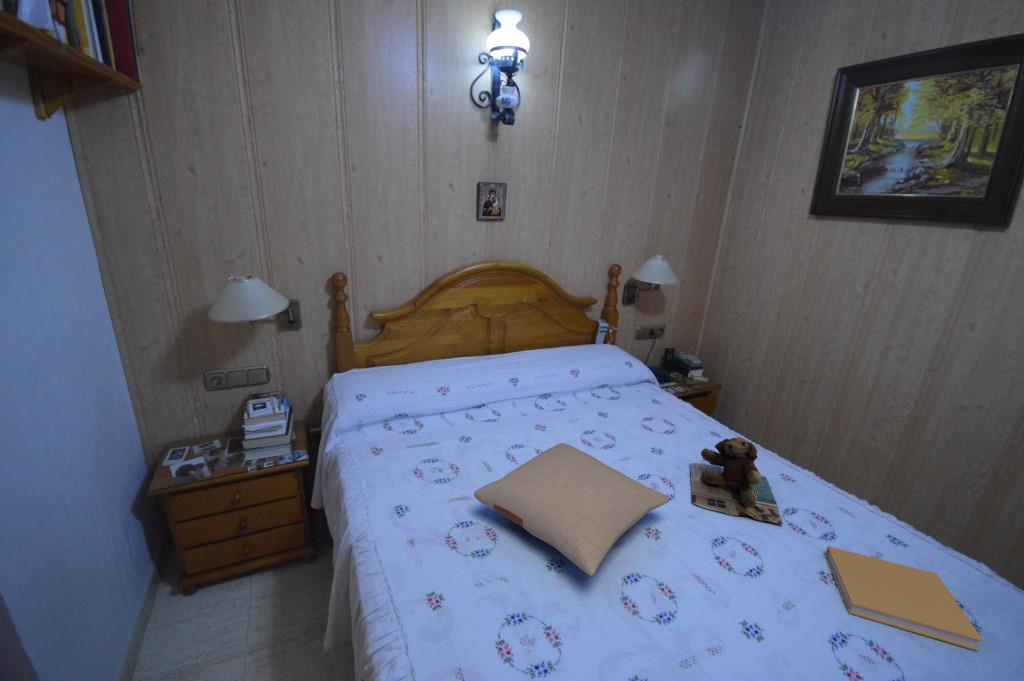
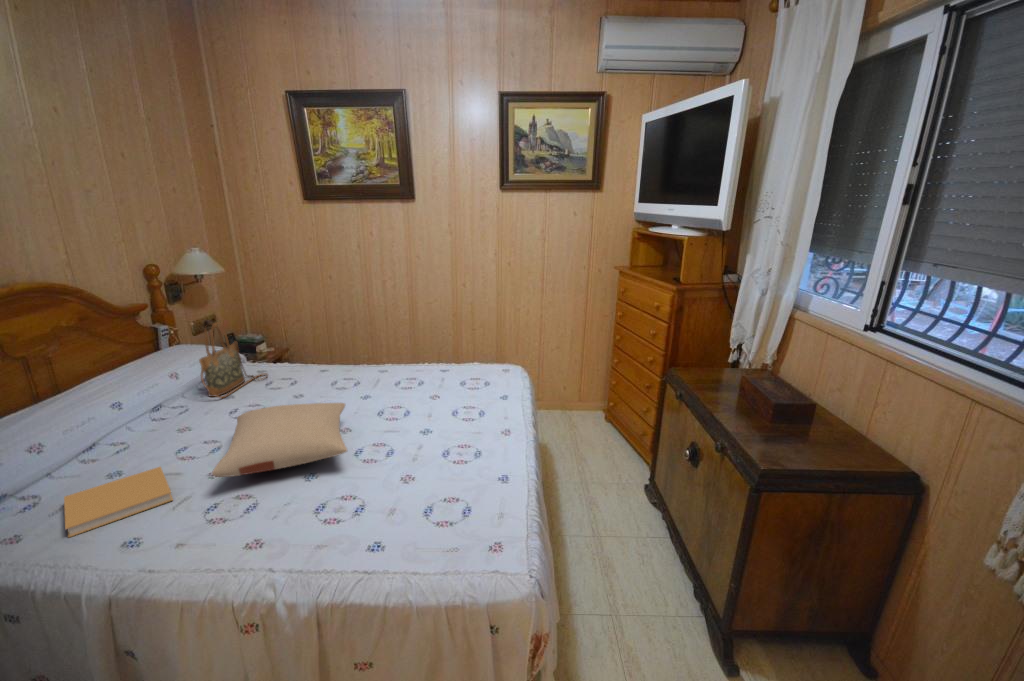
handbag: none [583,334,656,413] -> present [199,322,268,398]
teddy bear: present [690,437,783,524] -> none [327,355,400,407]
book: present [825,546,983,651] -> present [64,467,173,537]

